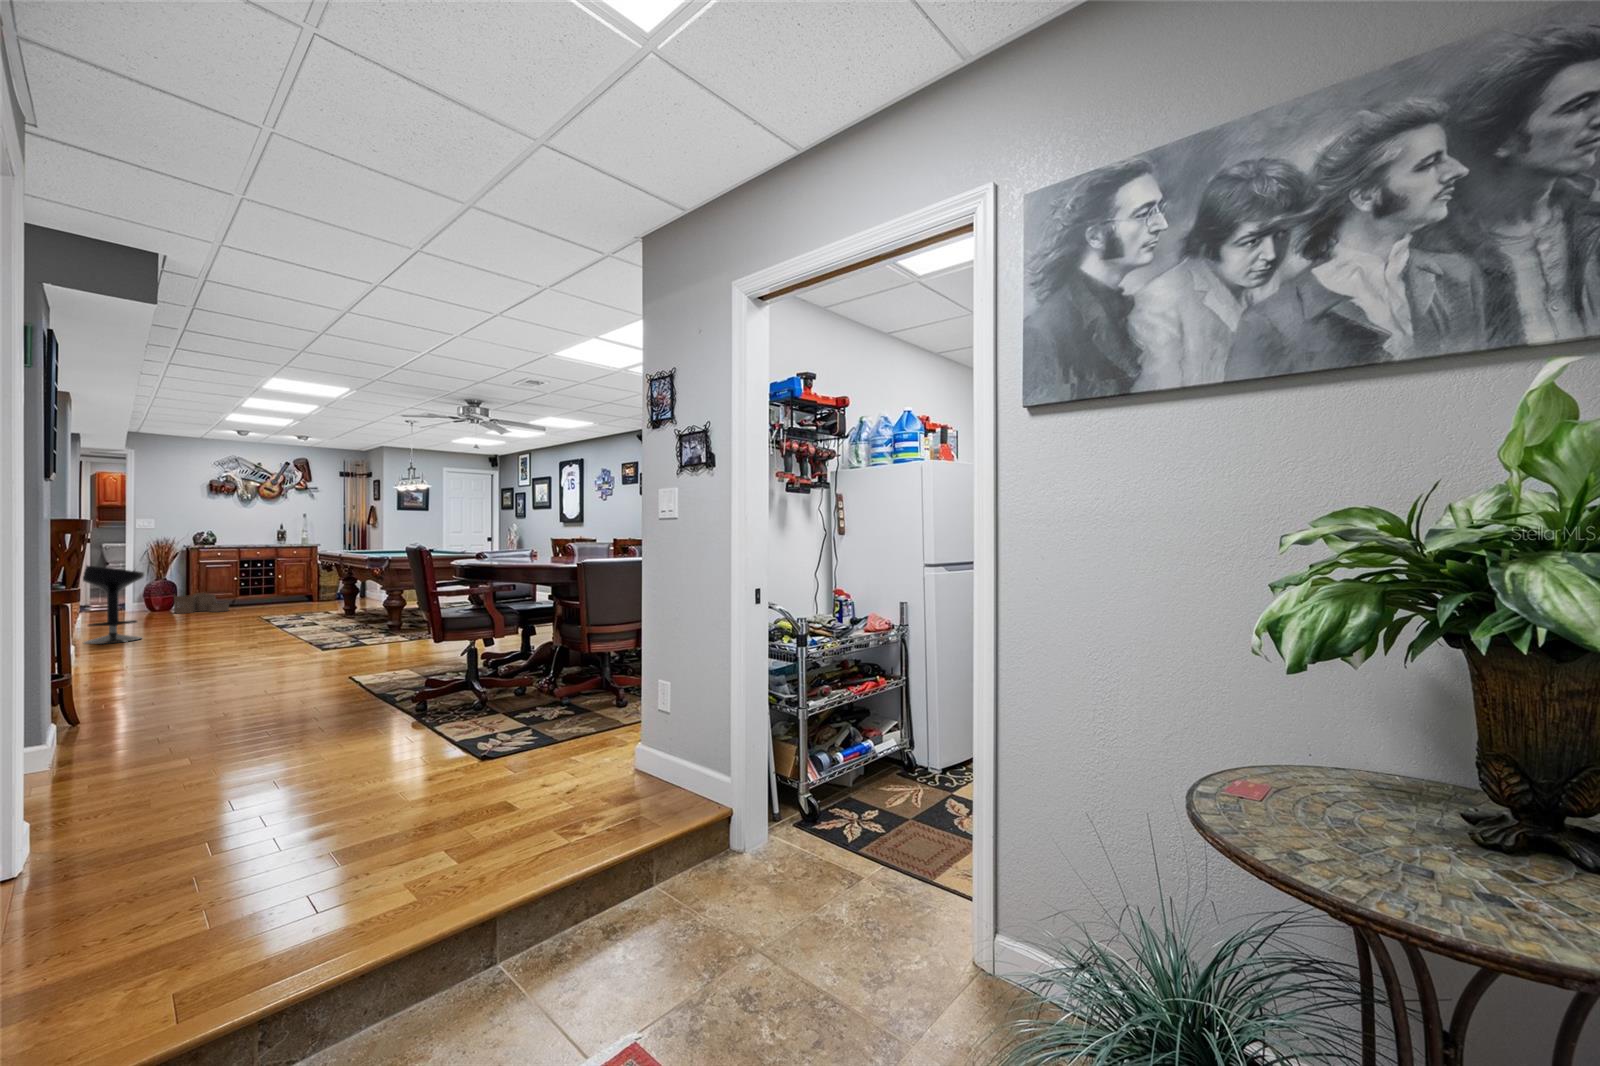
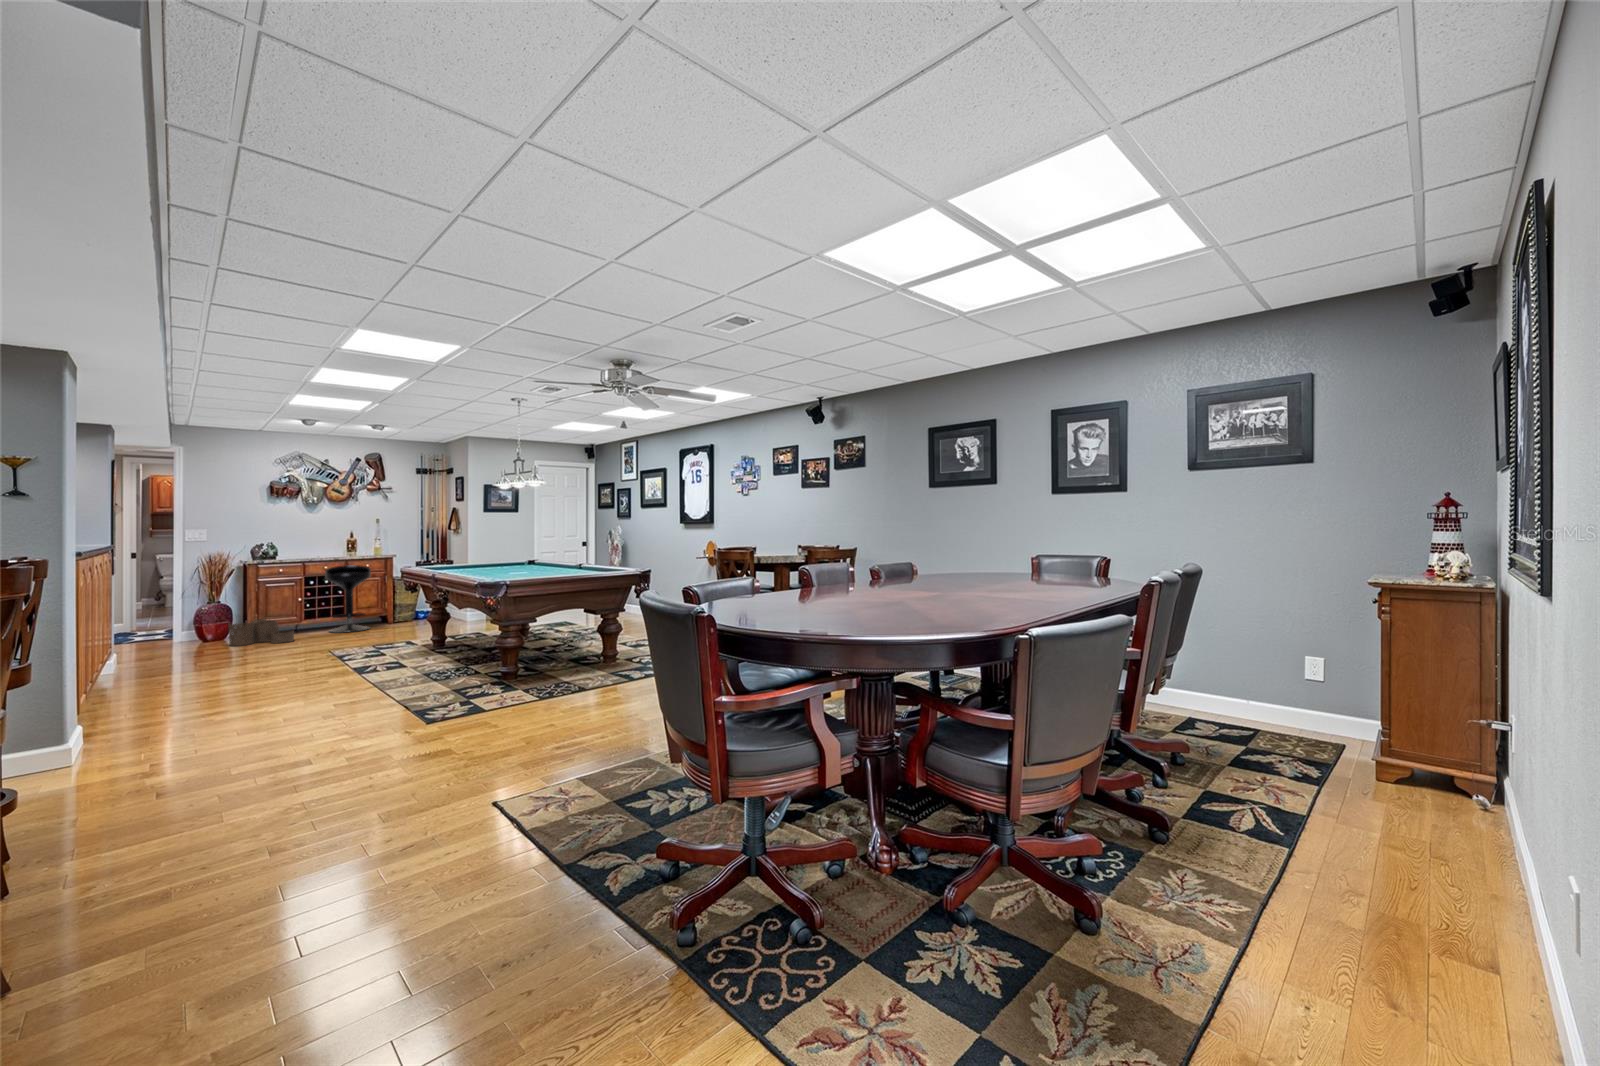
bar stool: present [83,566,144,644] -> present [325,565,371,633]

